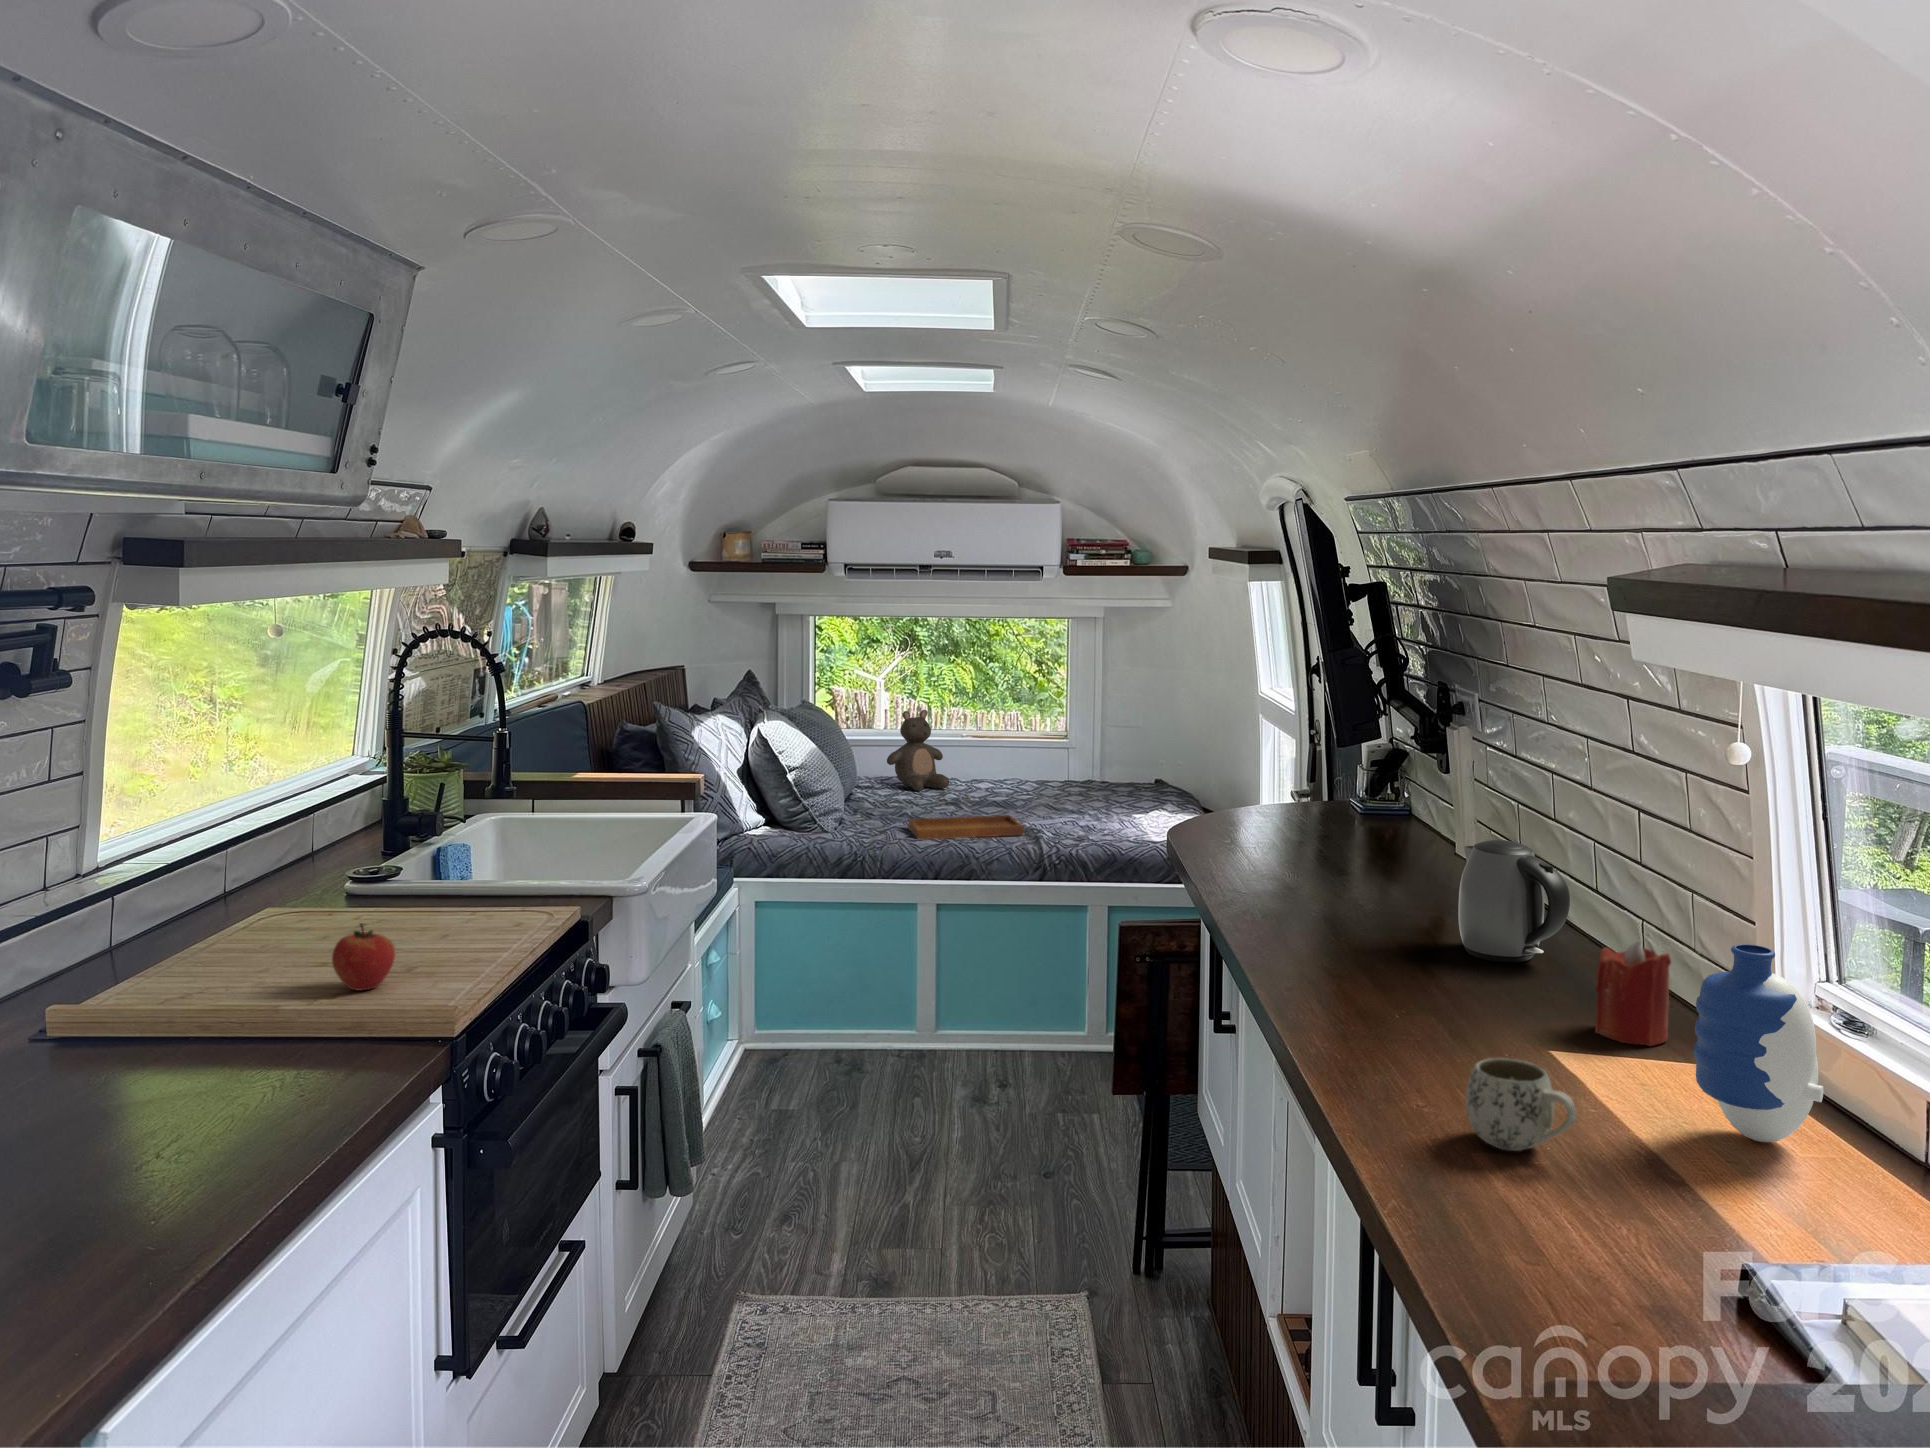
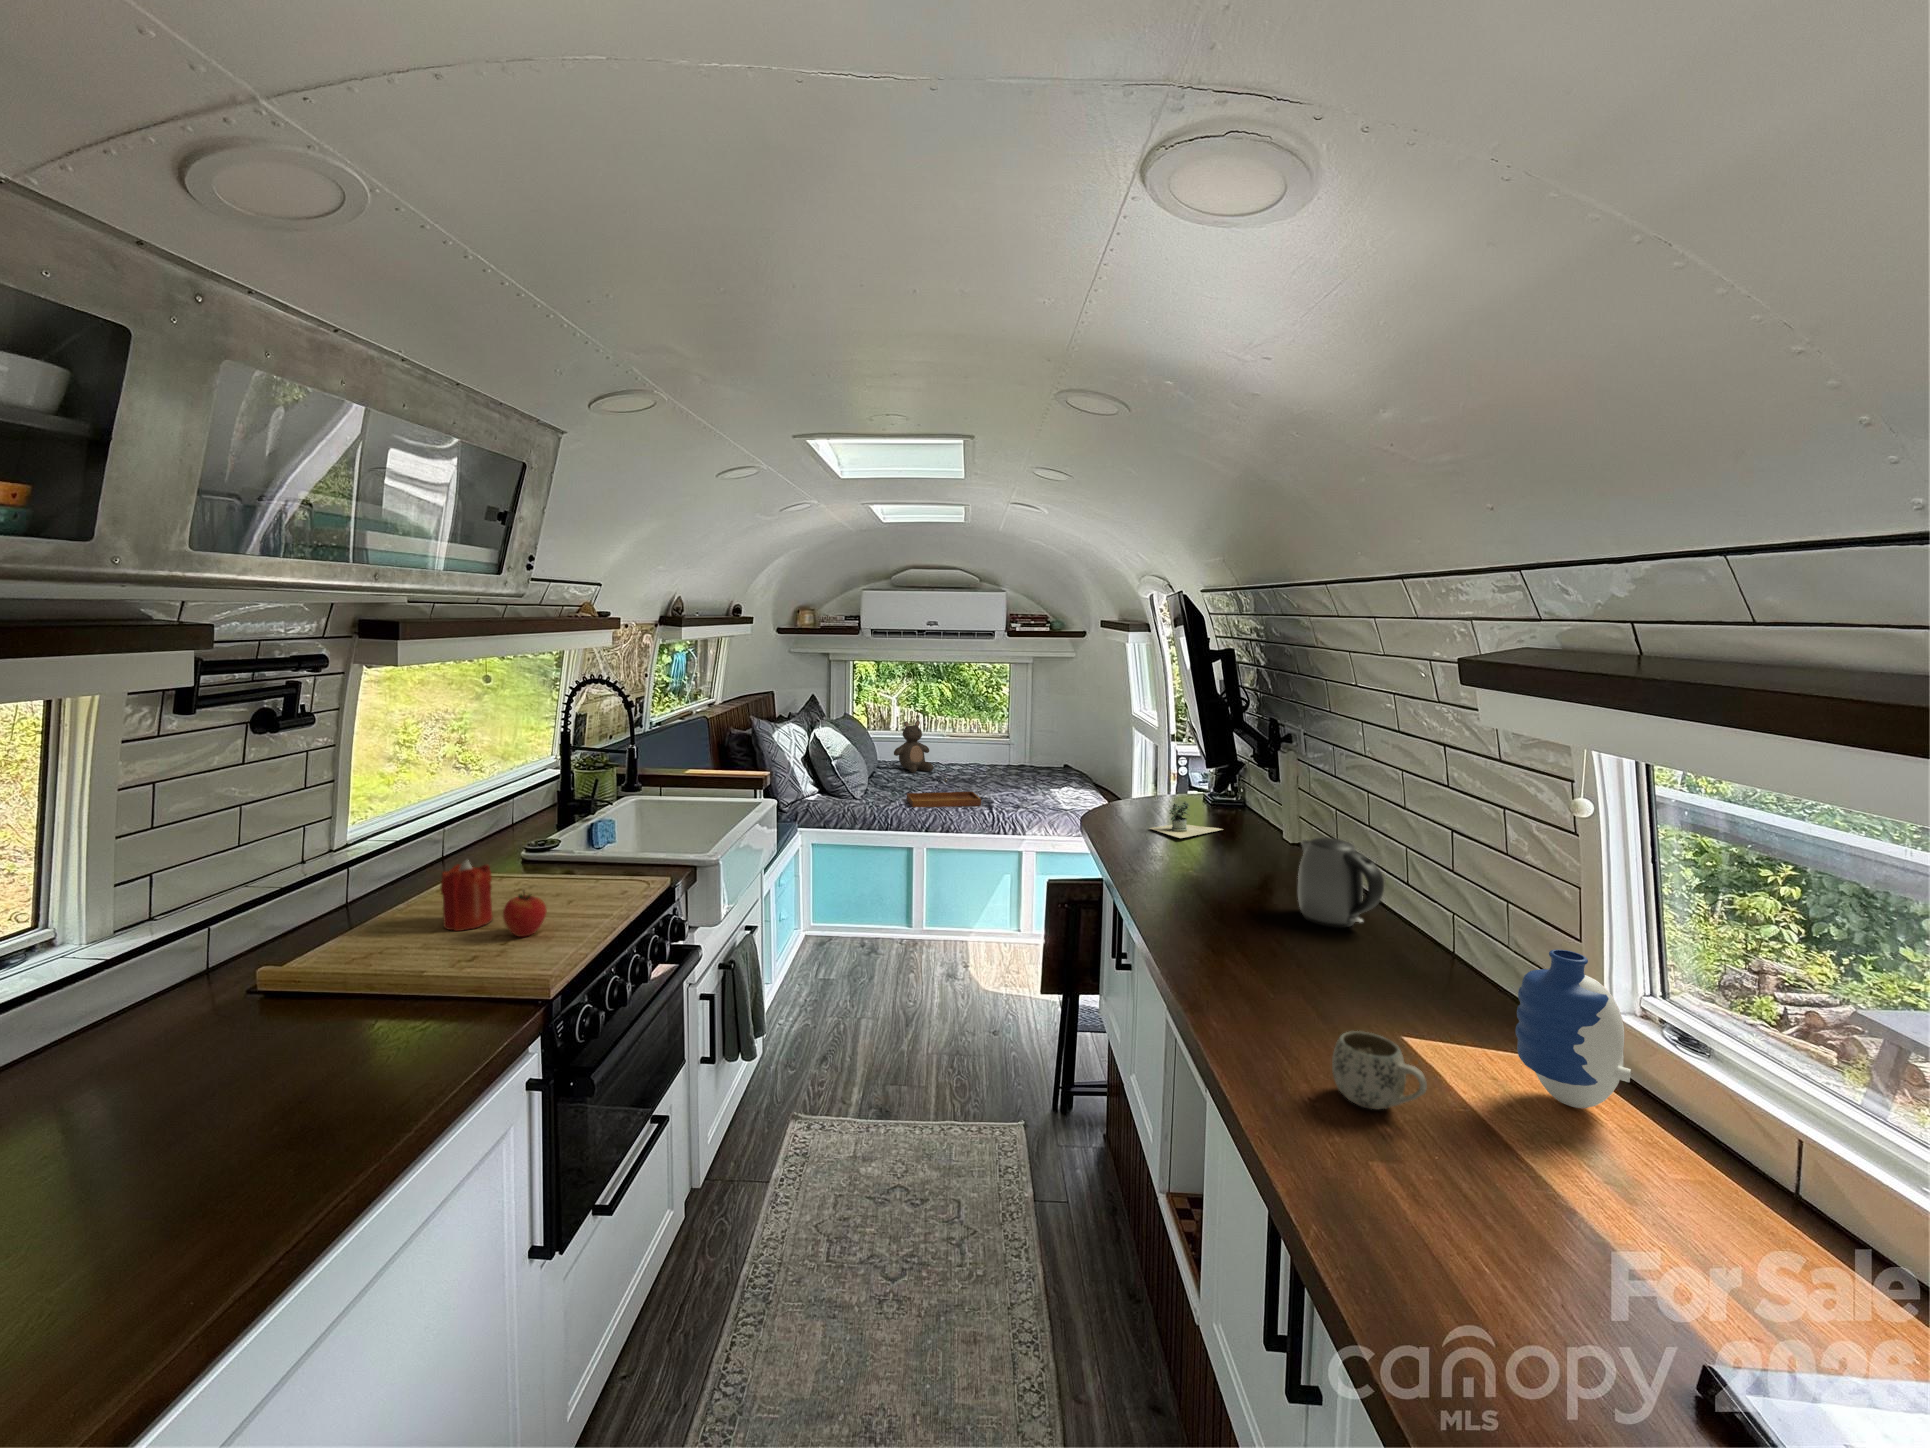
potted plant: none [1265,807,1398,859] -> present [1150,801,1222,838]
candle: present [1595,940,1671,1046] -> present [440,860,493,931]

